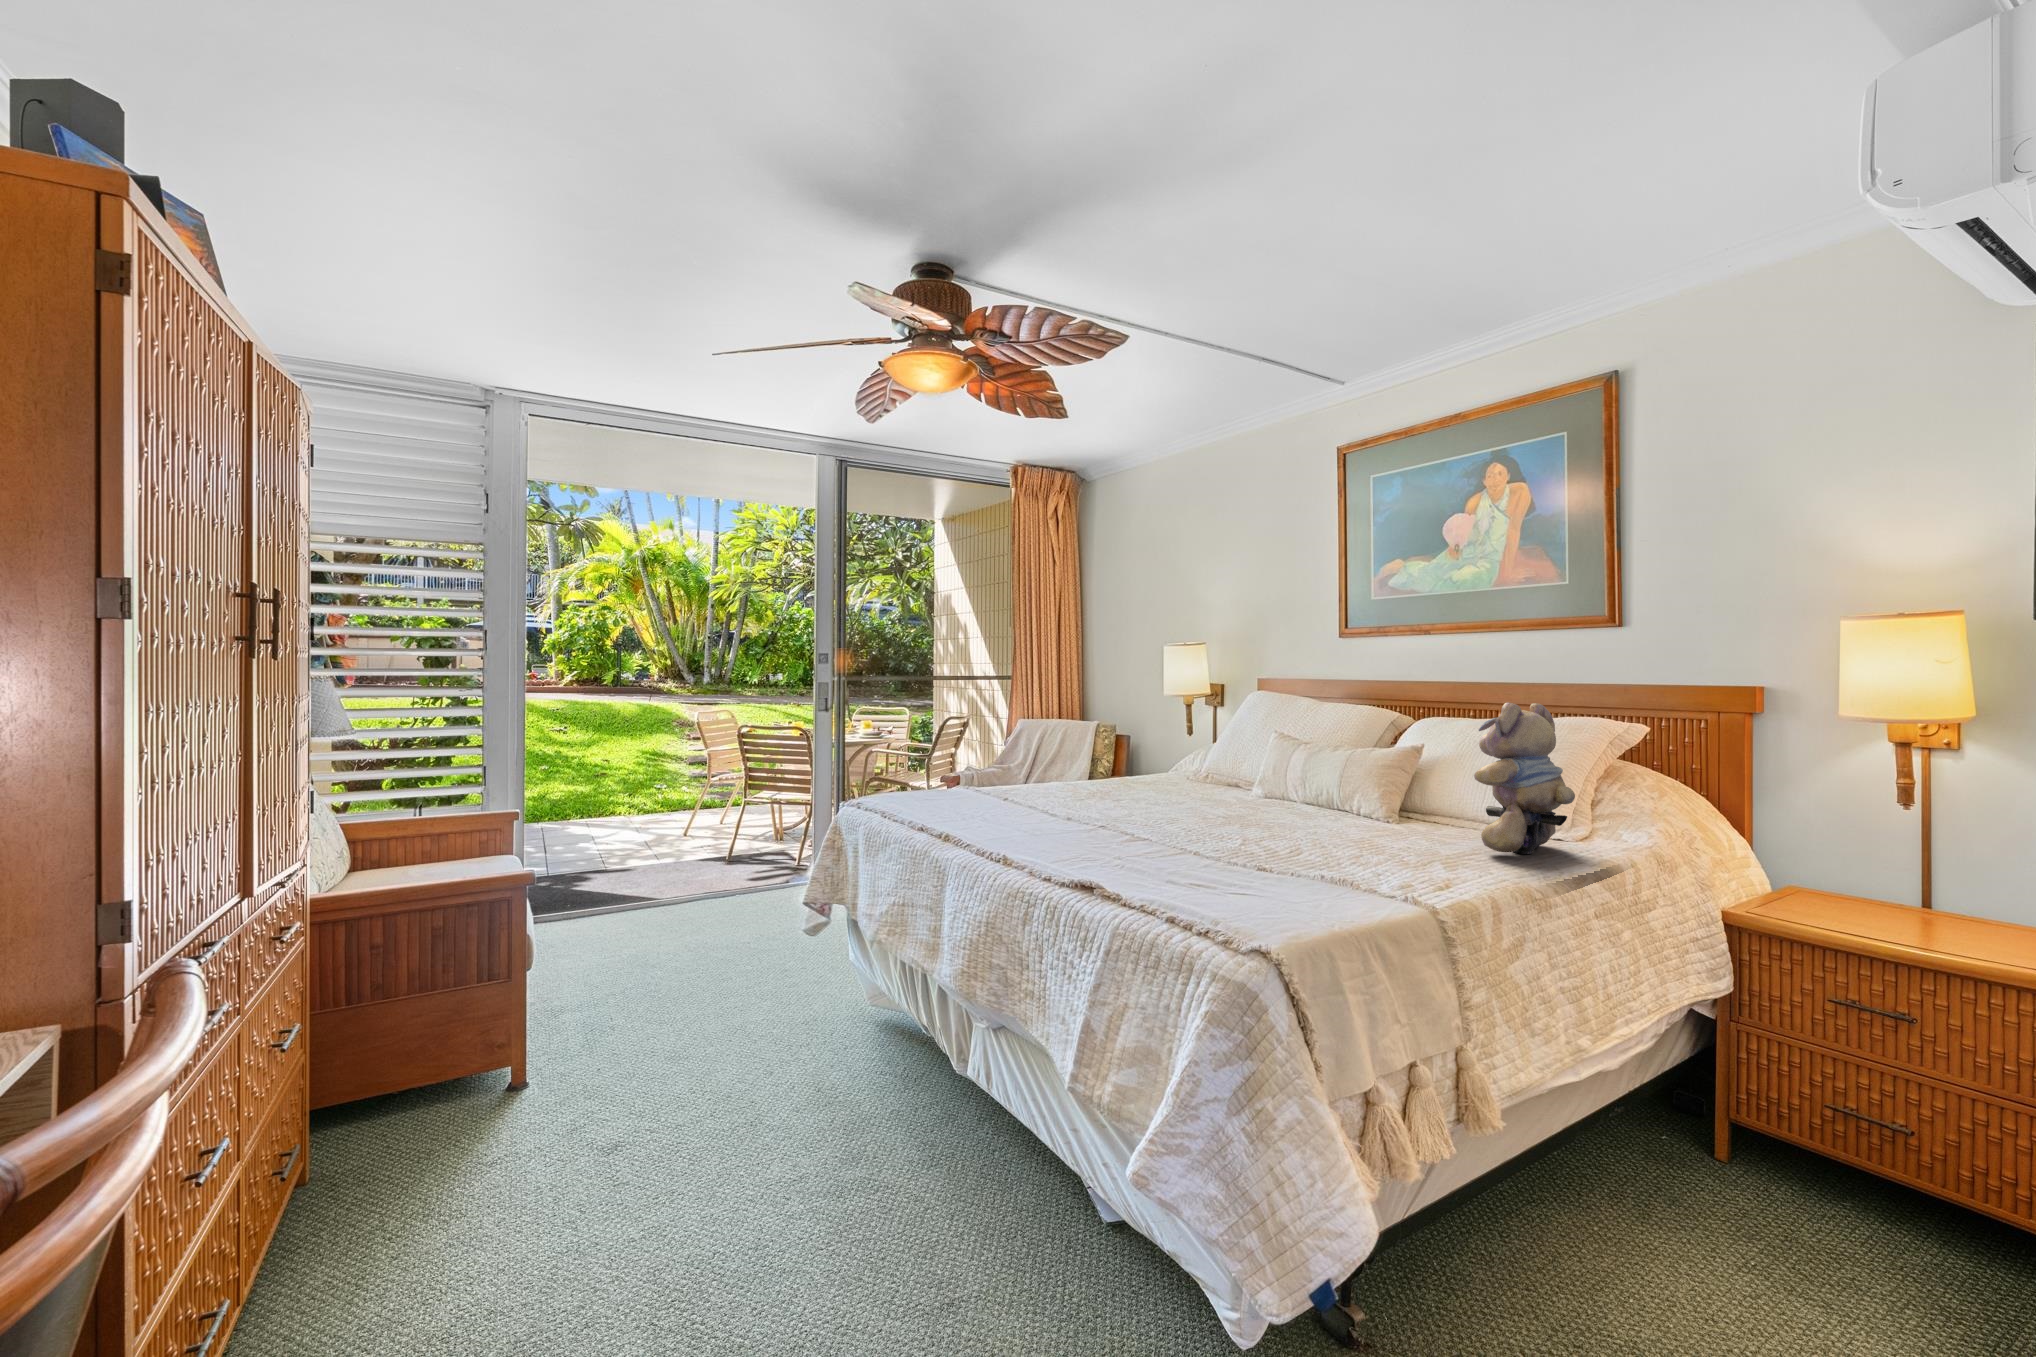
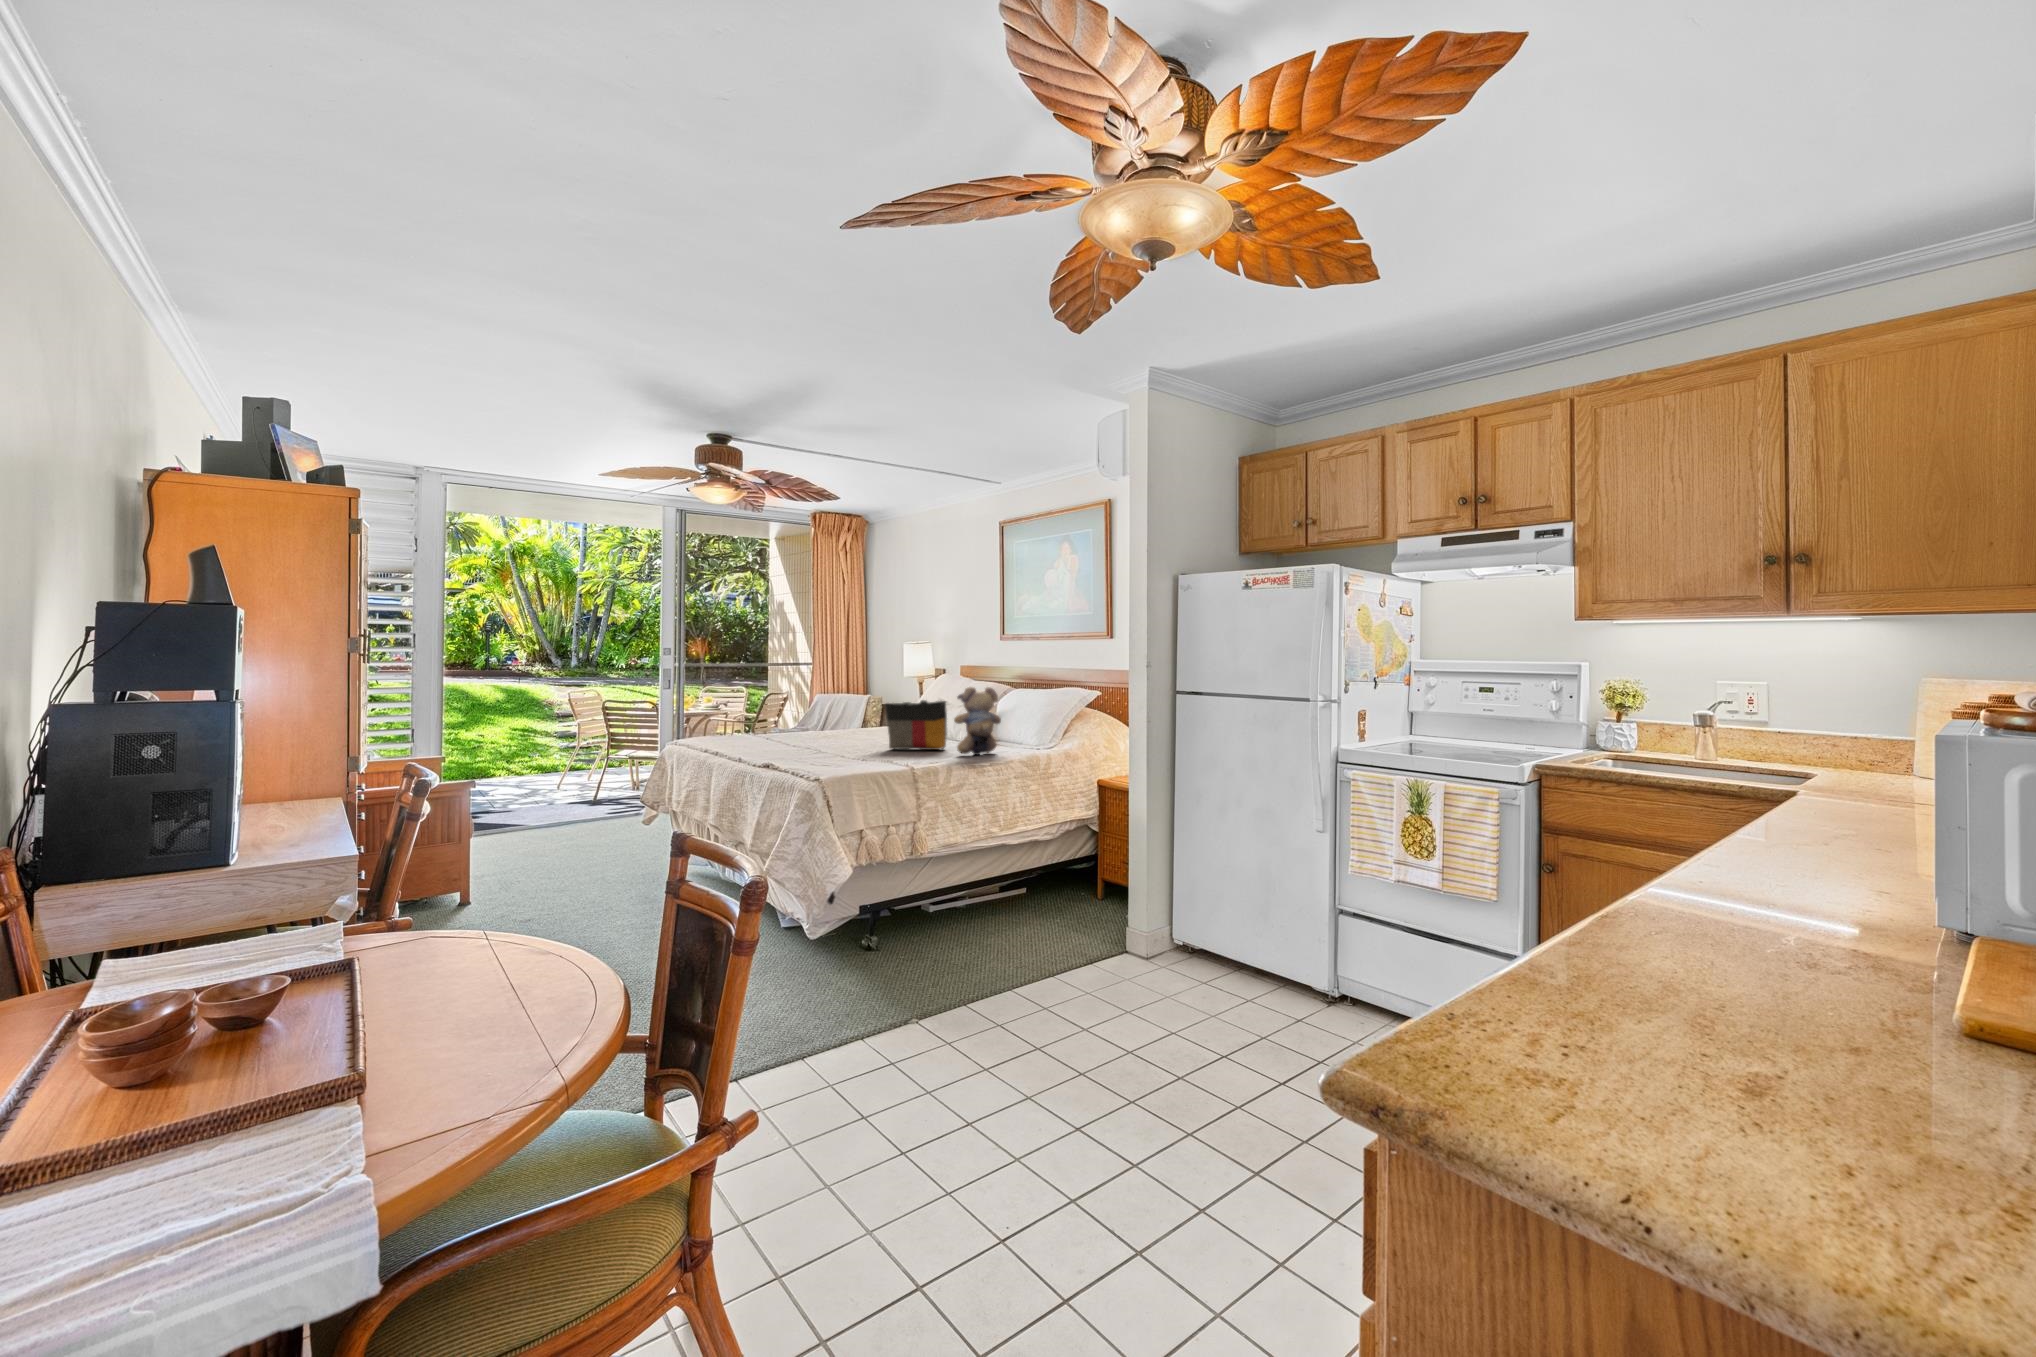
tote bag: none [1262,730,1403,830] -> present [885,700,947,750]

